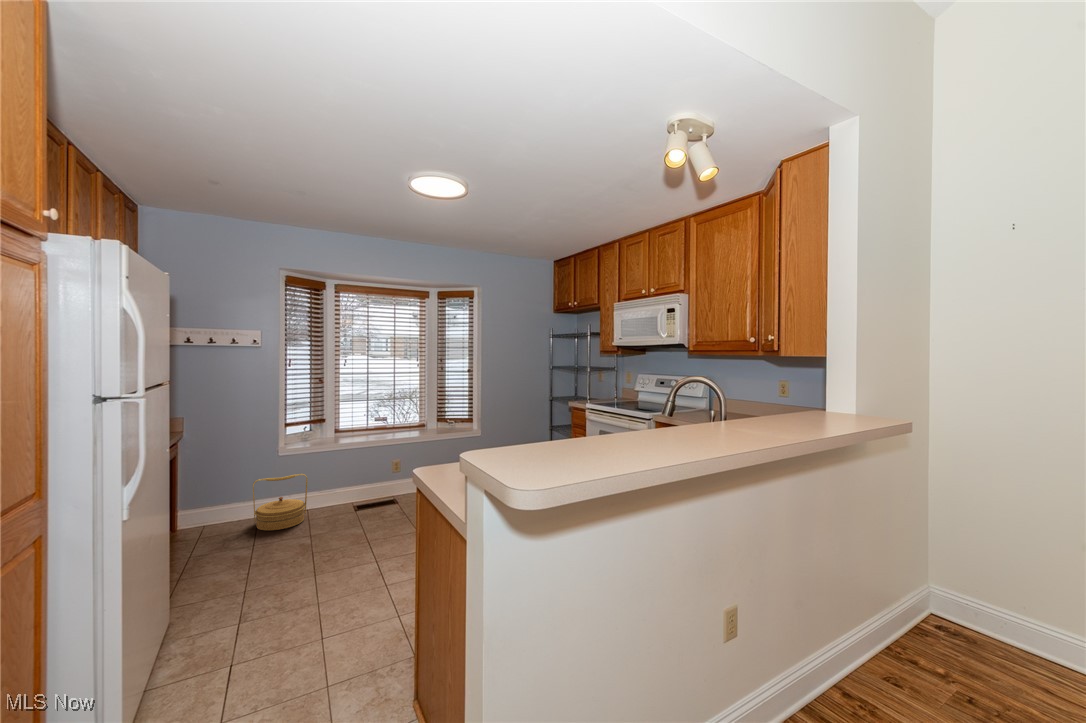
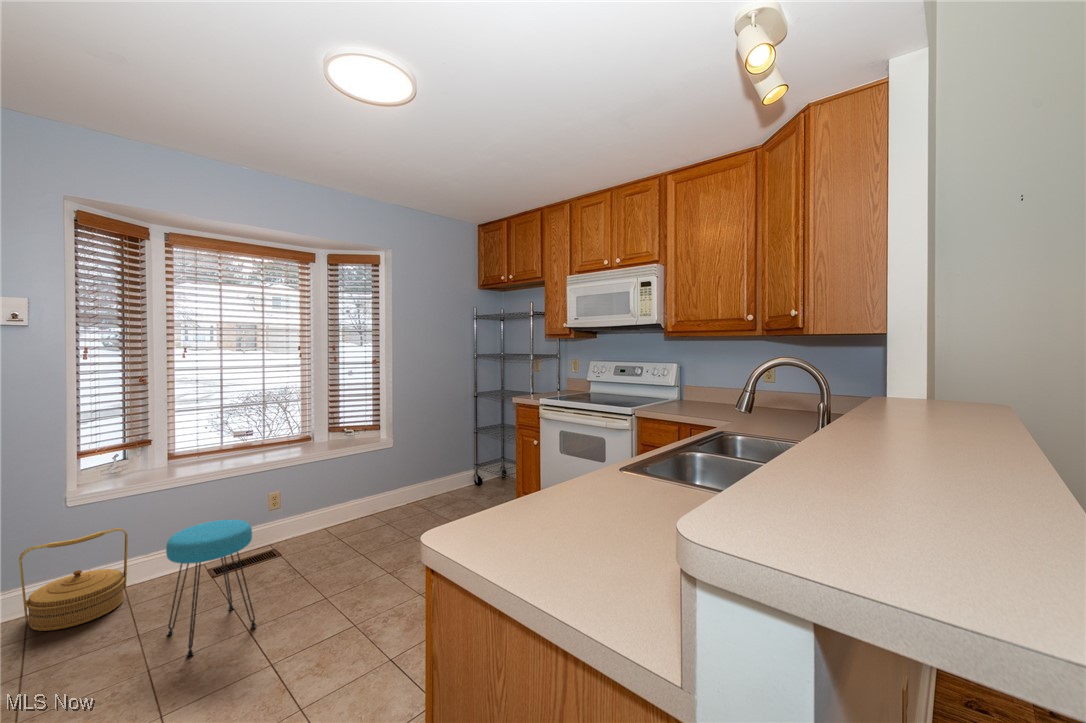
stool: none [323,474,372,555] -> present [166,519,256,656]

